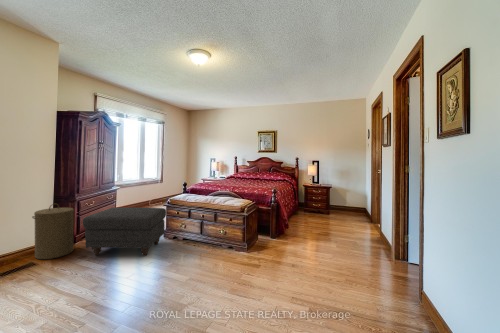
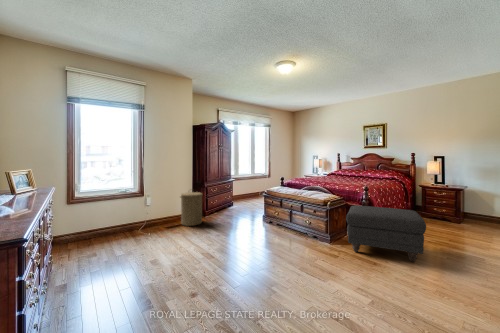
ottoman: present [83,207,166,256] -> present [346,206,426,262]

